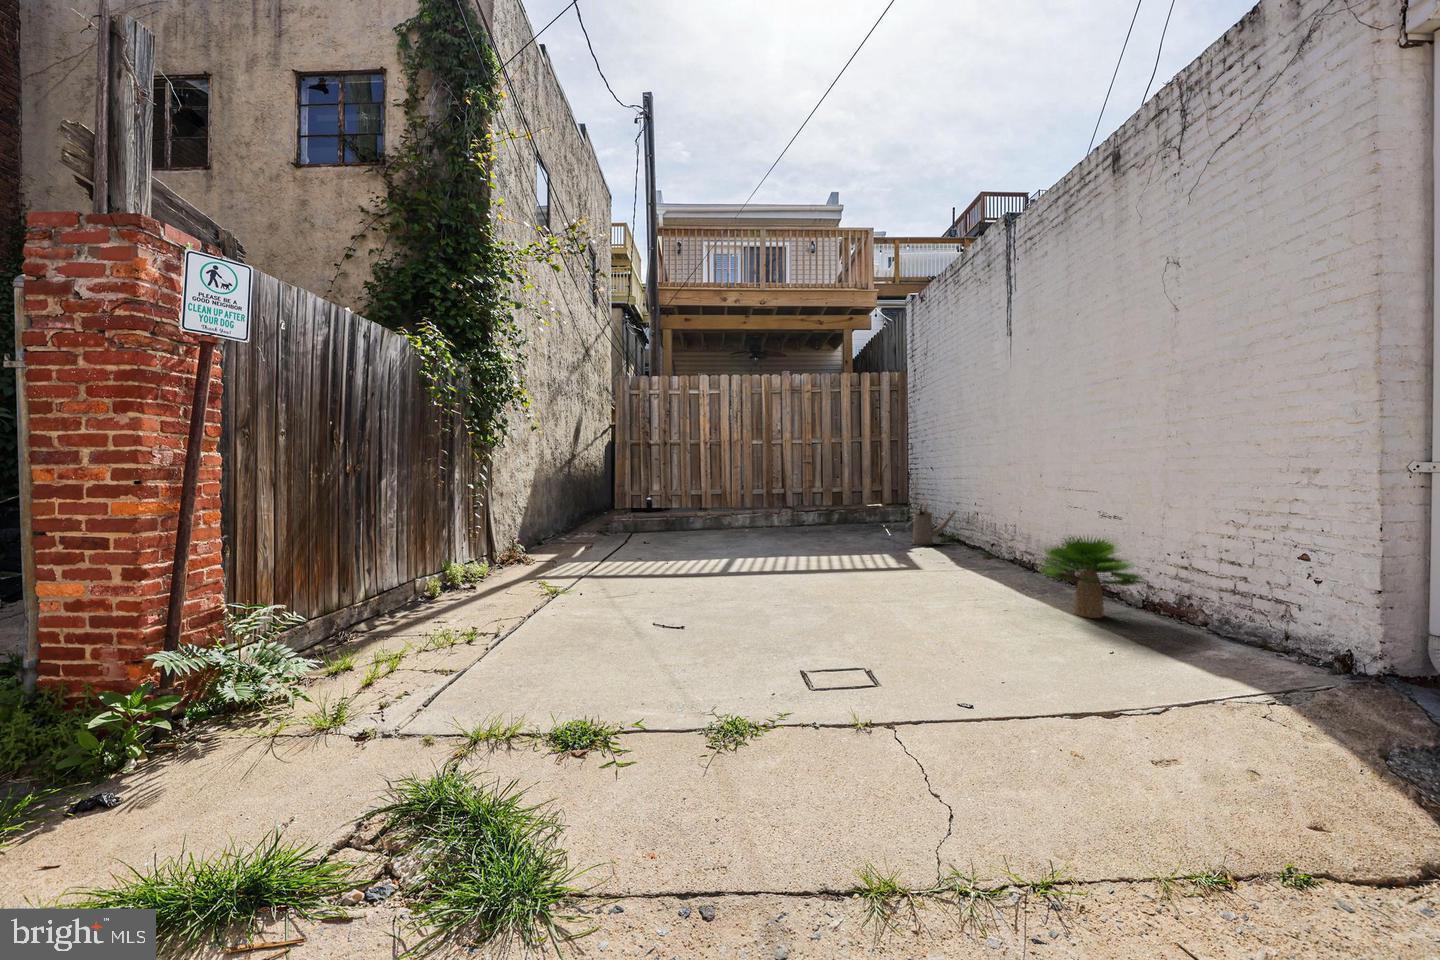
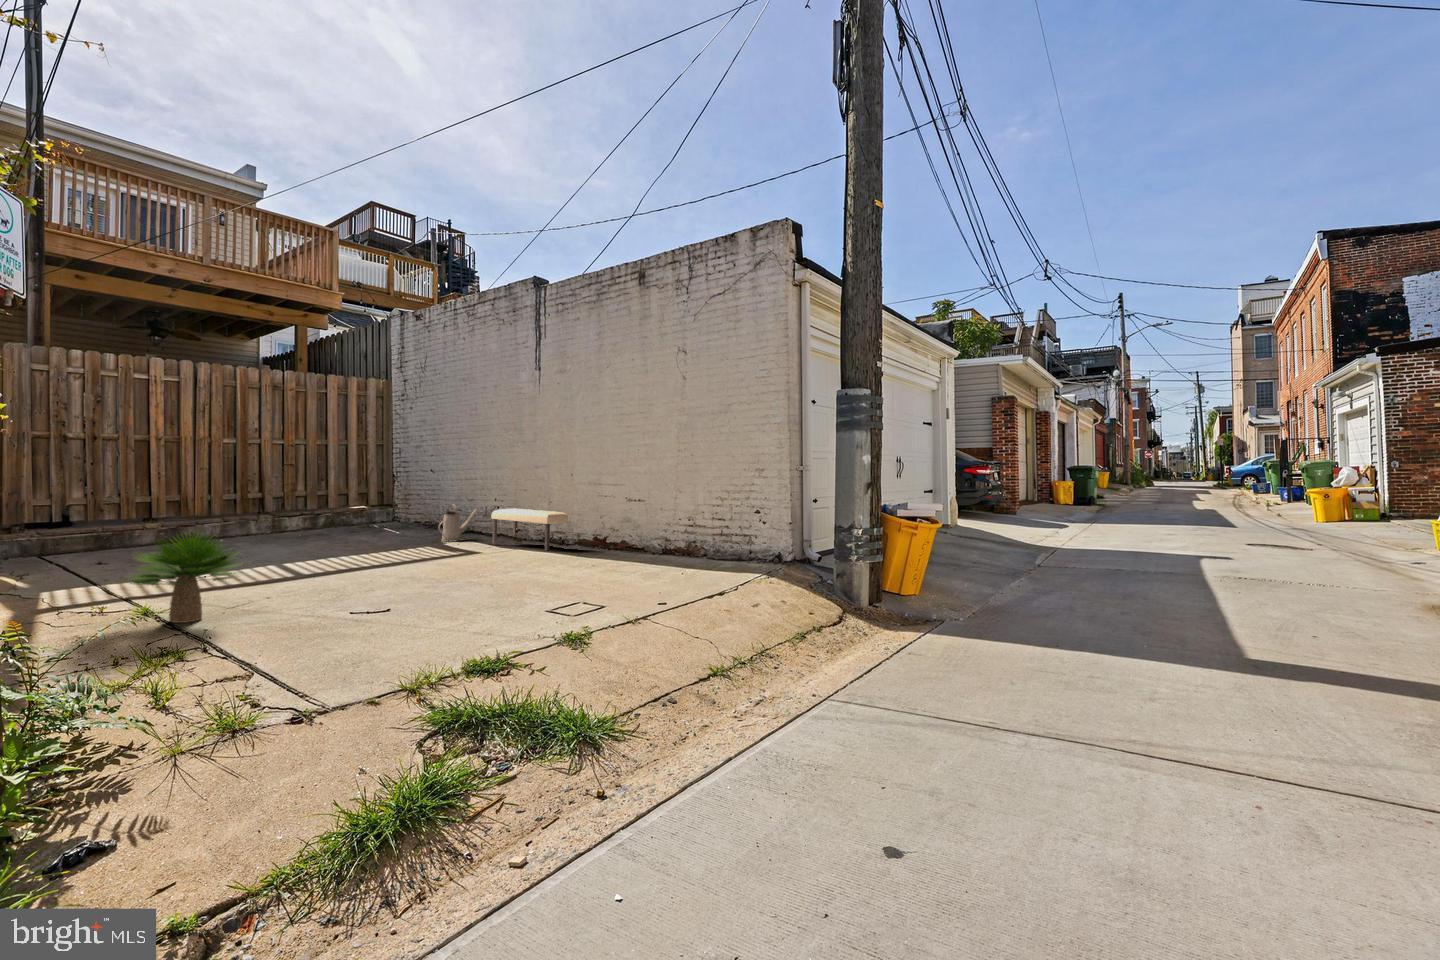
bench: none [948,513,1033,572] -> present [492,509,568,551]
potted plant: present [1039,536,1142,618] -> present [130,533,241,623]

